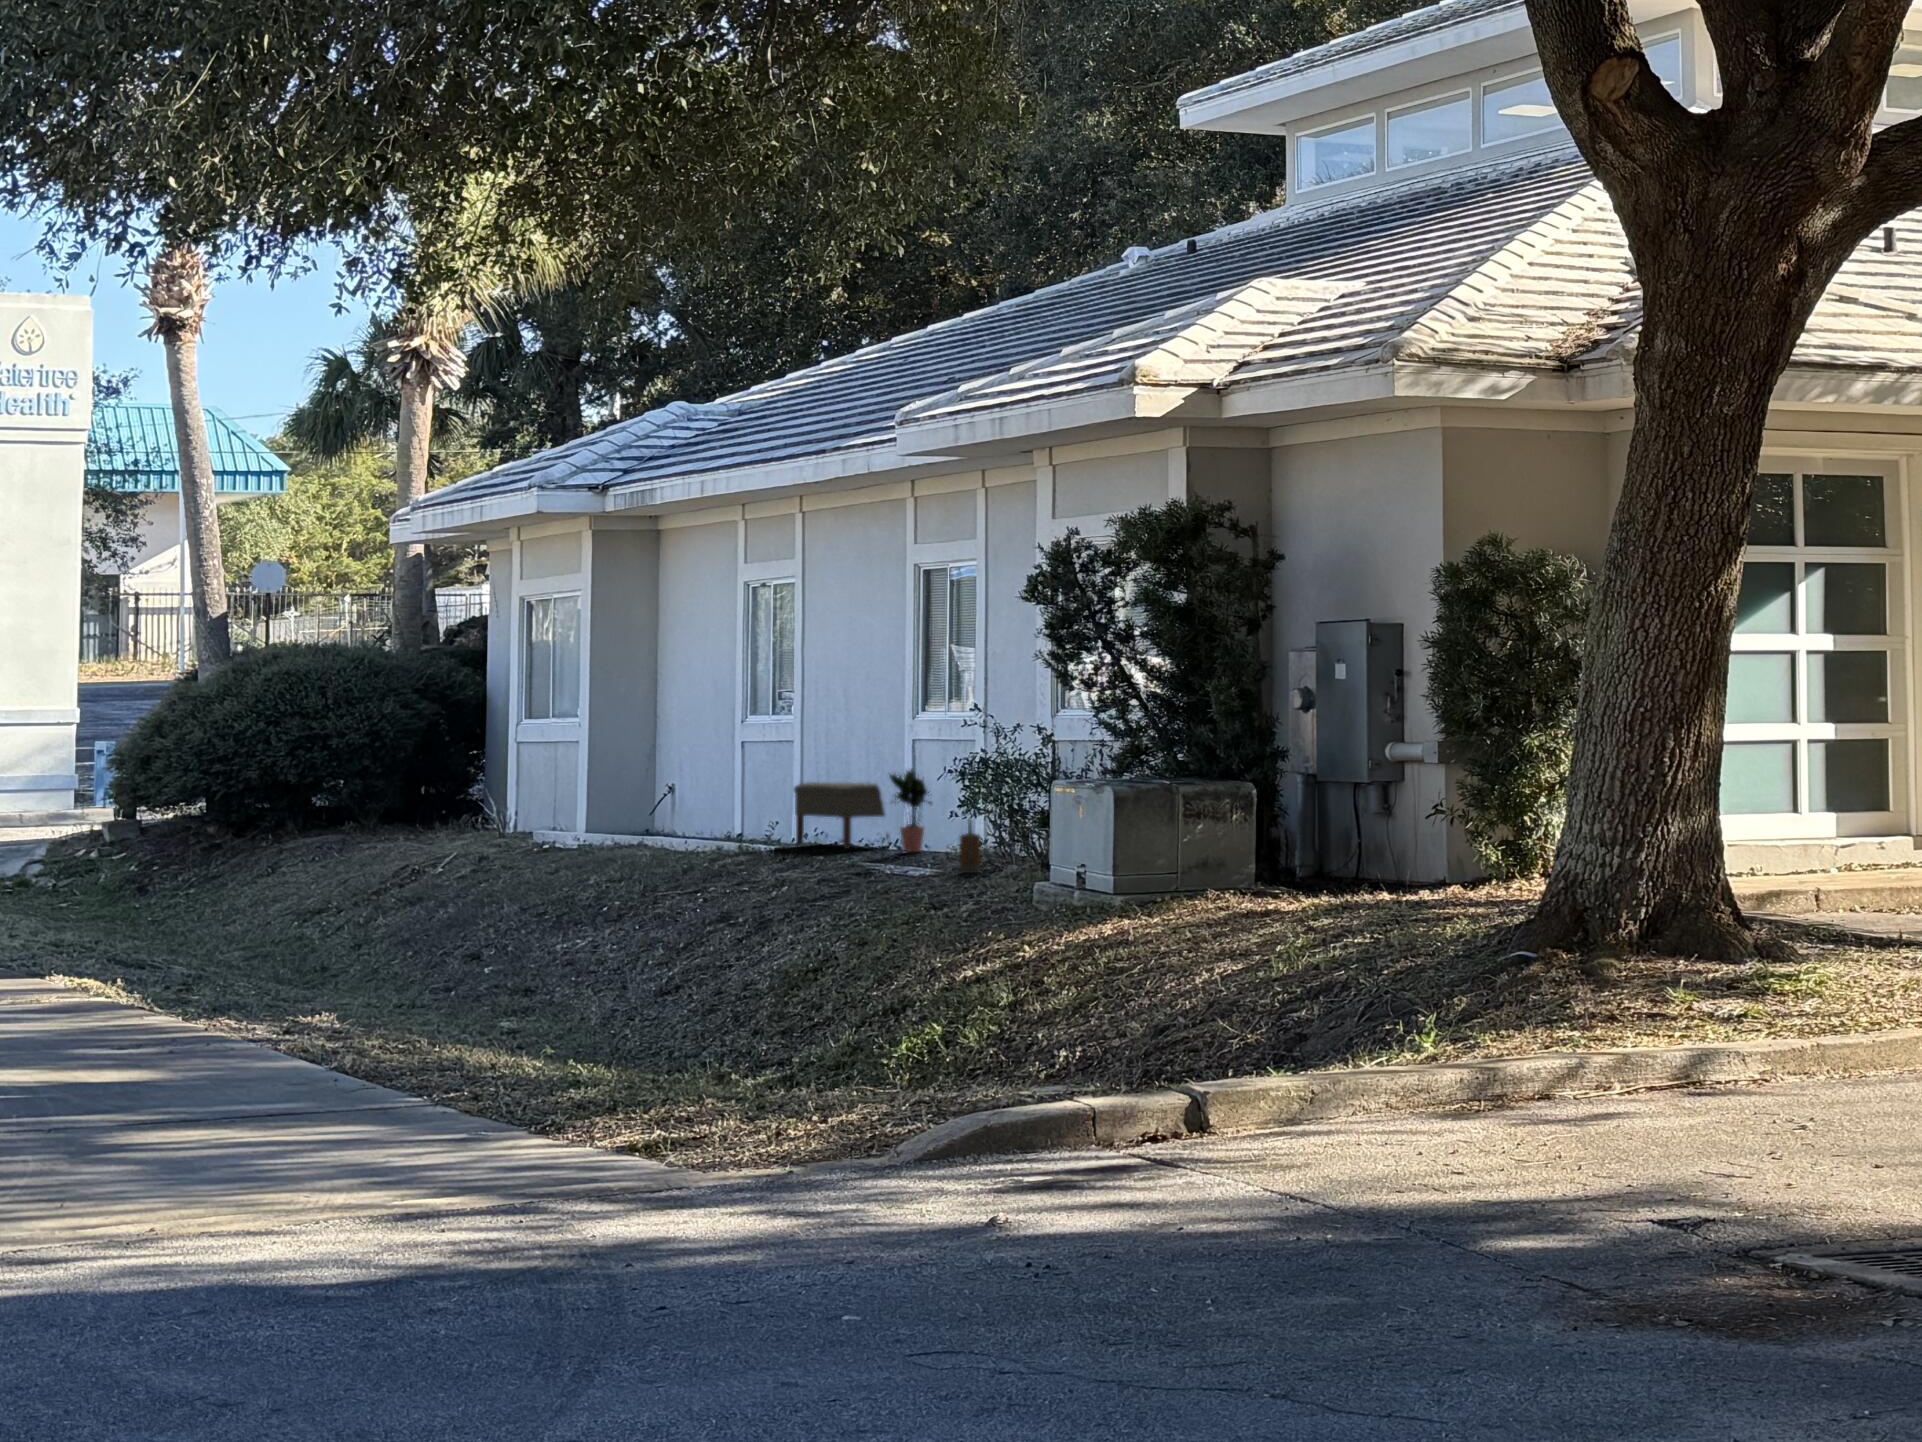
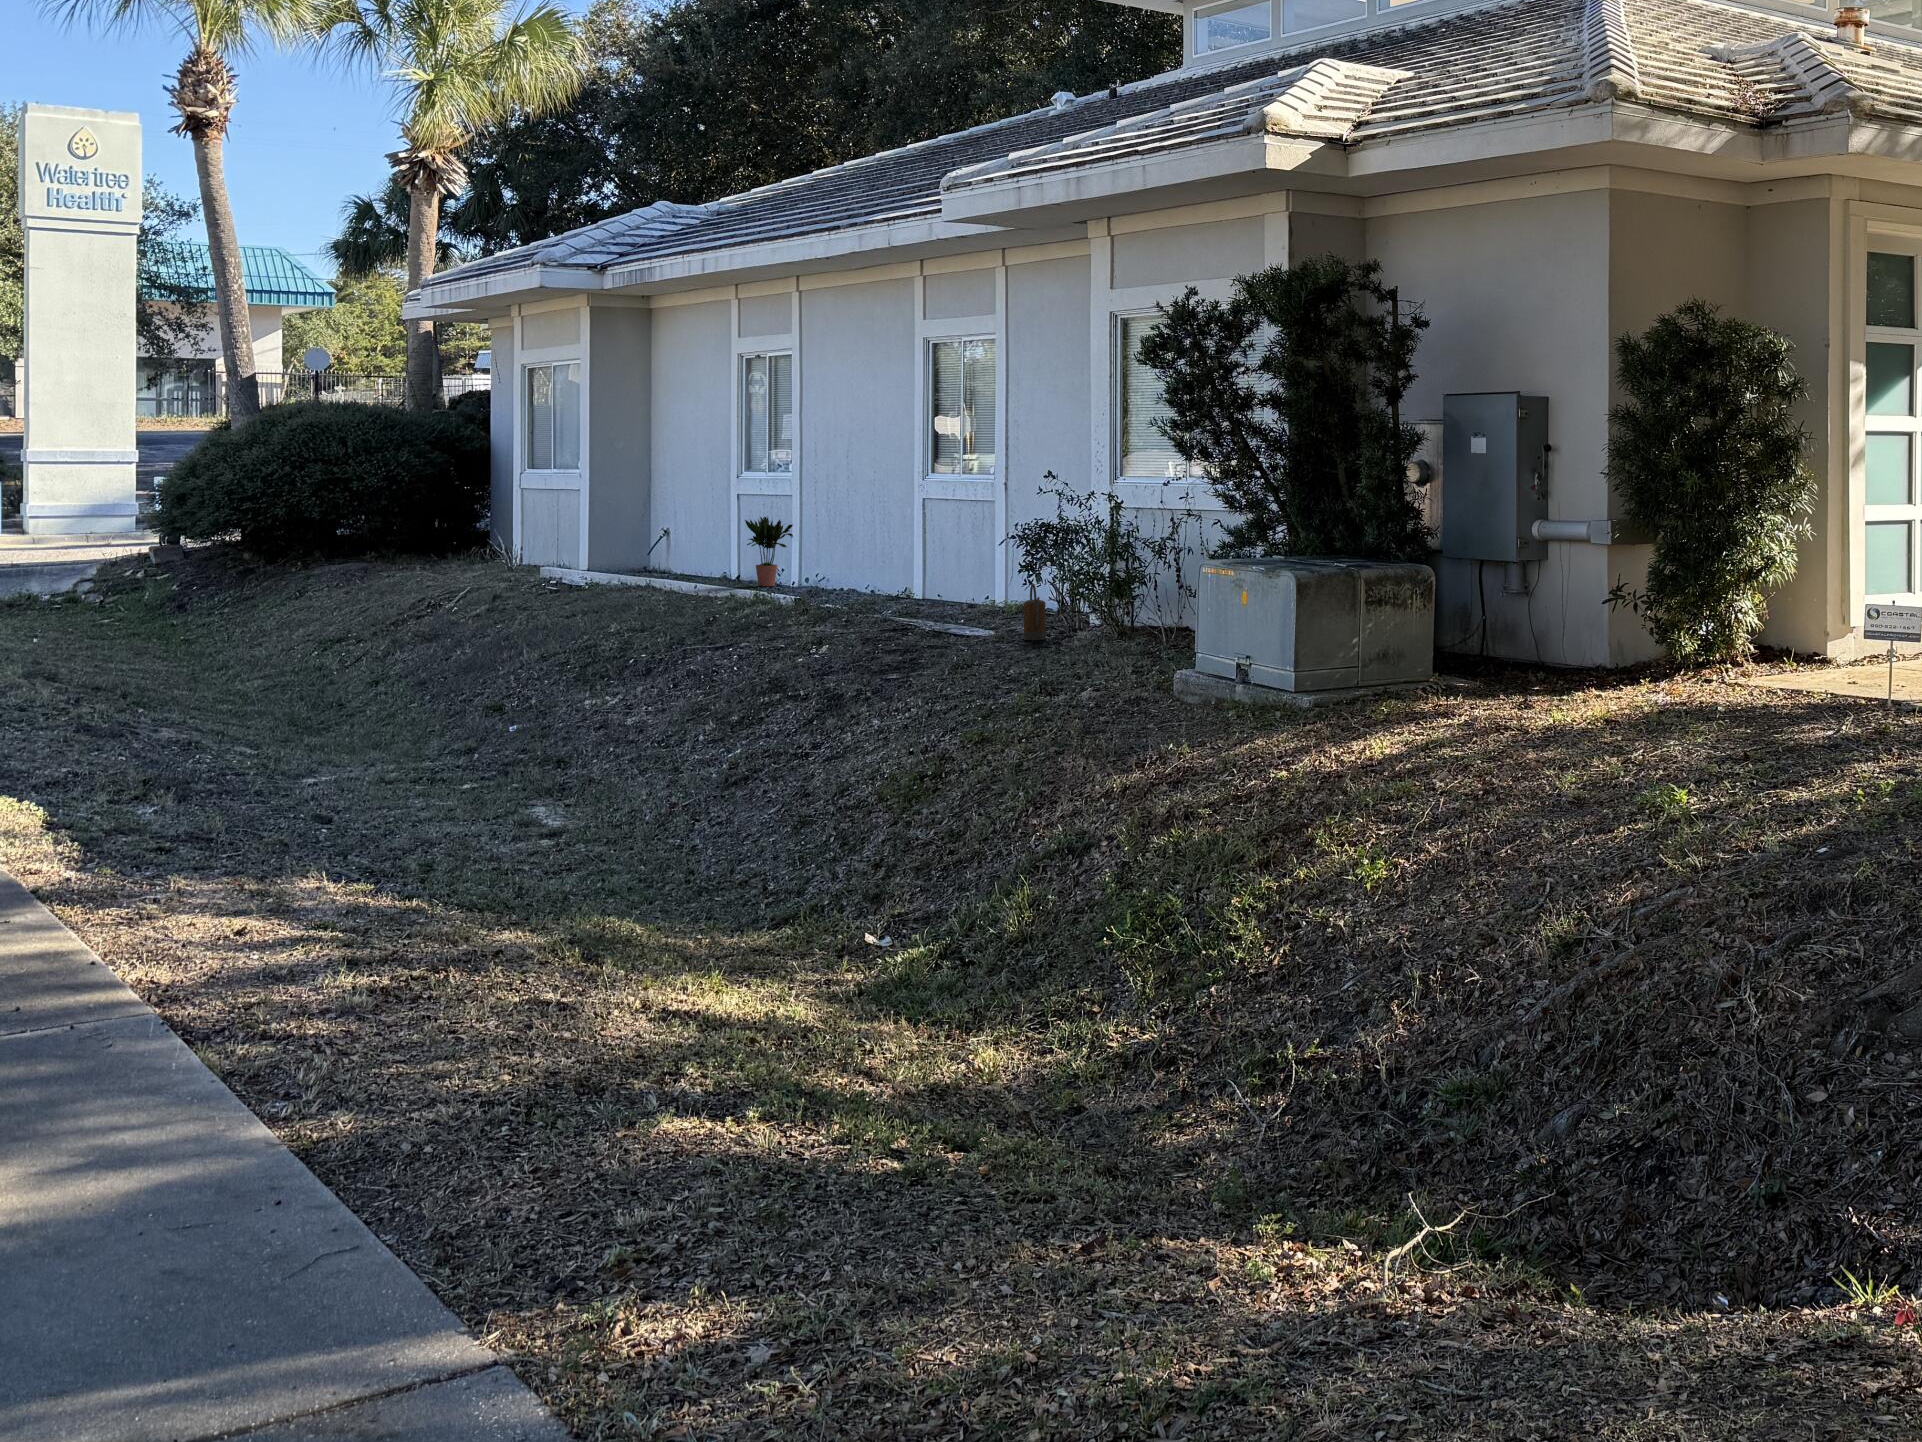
potted plant: present [890,769,931,852] -> present [745,517,793,586]
bench: present [794,782,889,849] -> none [810,534,918,600]

